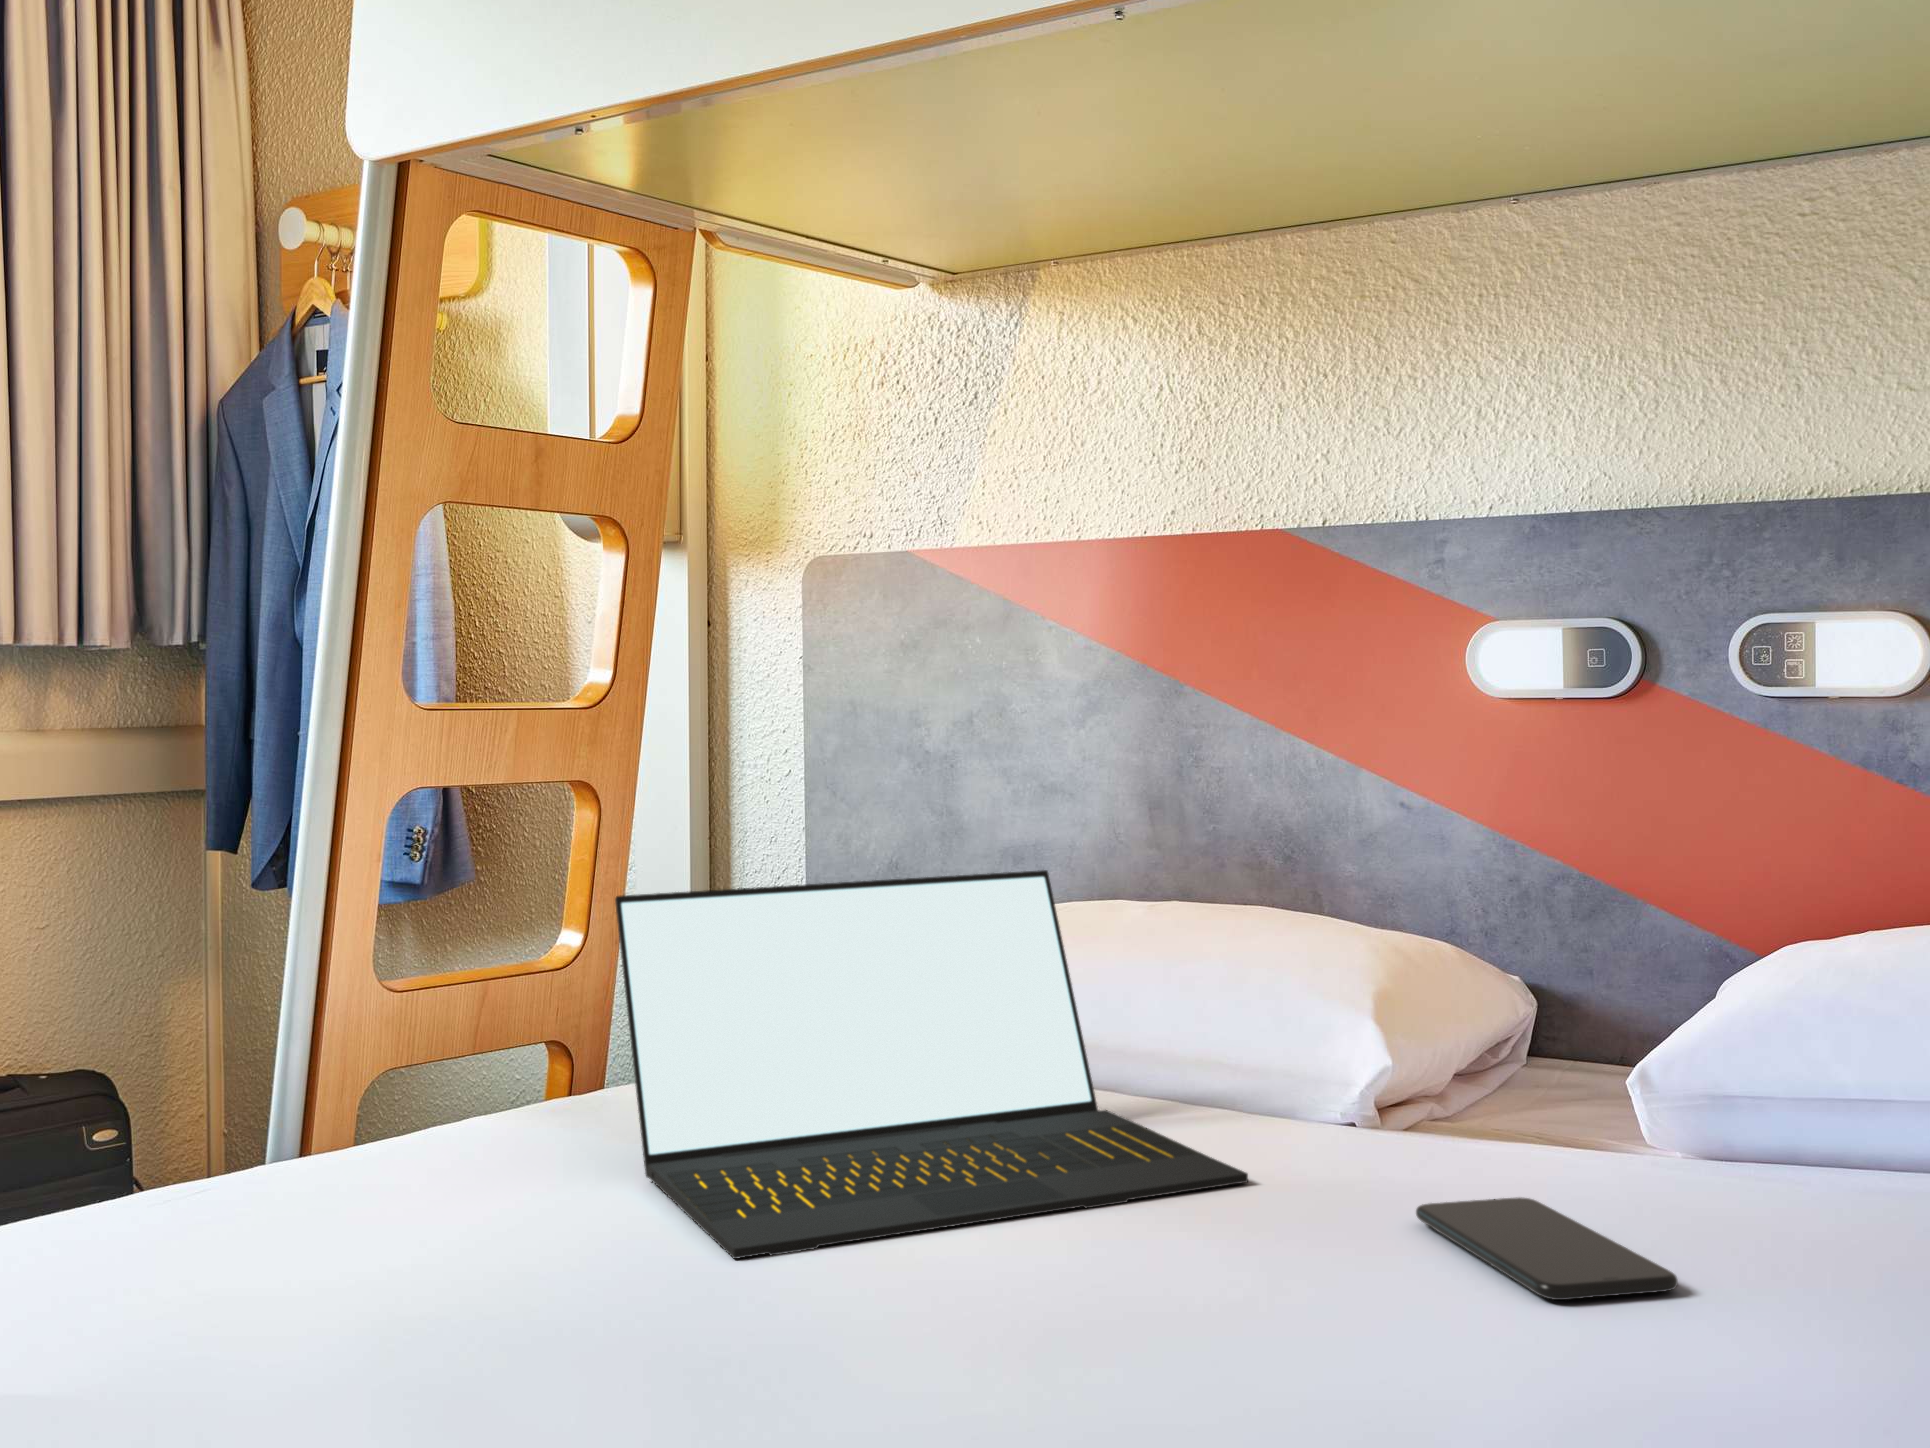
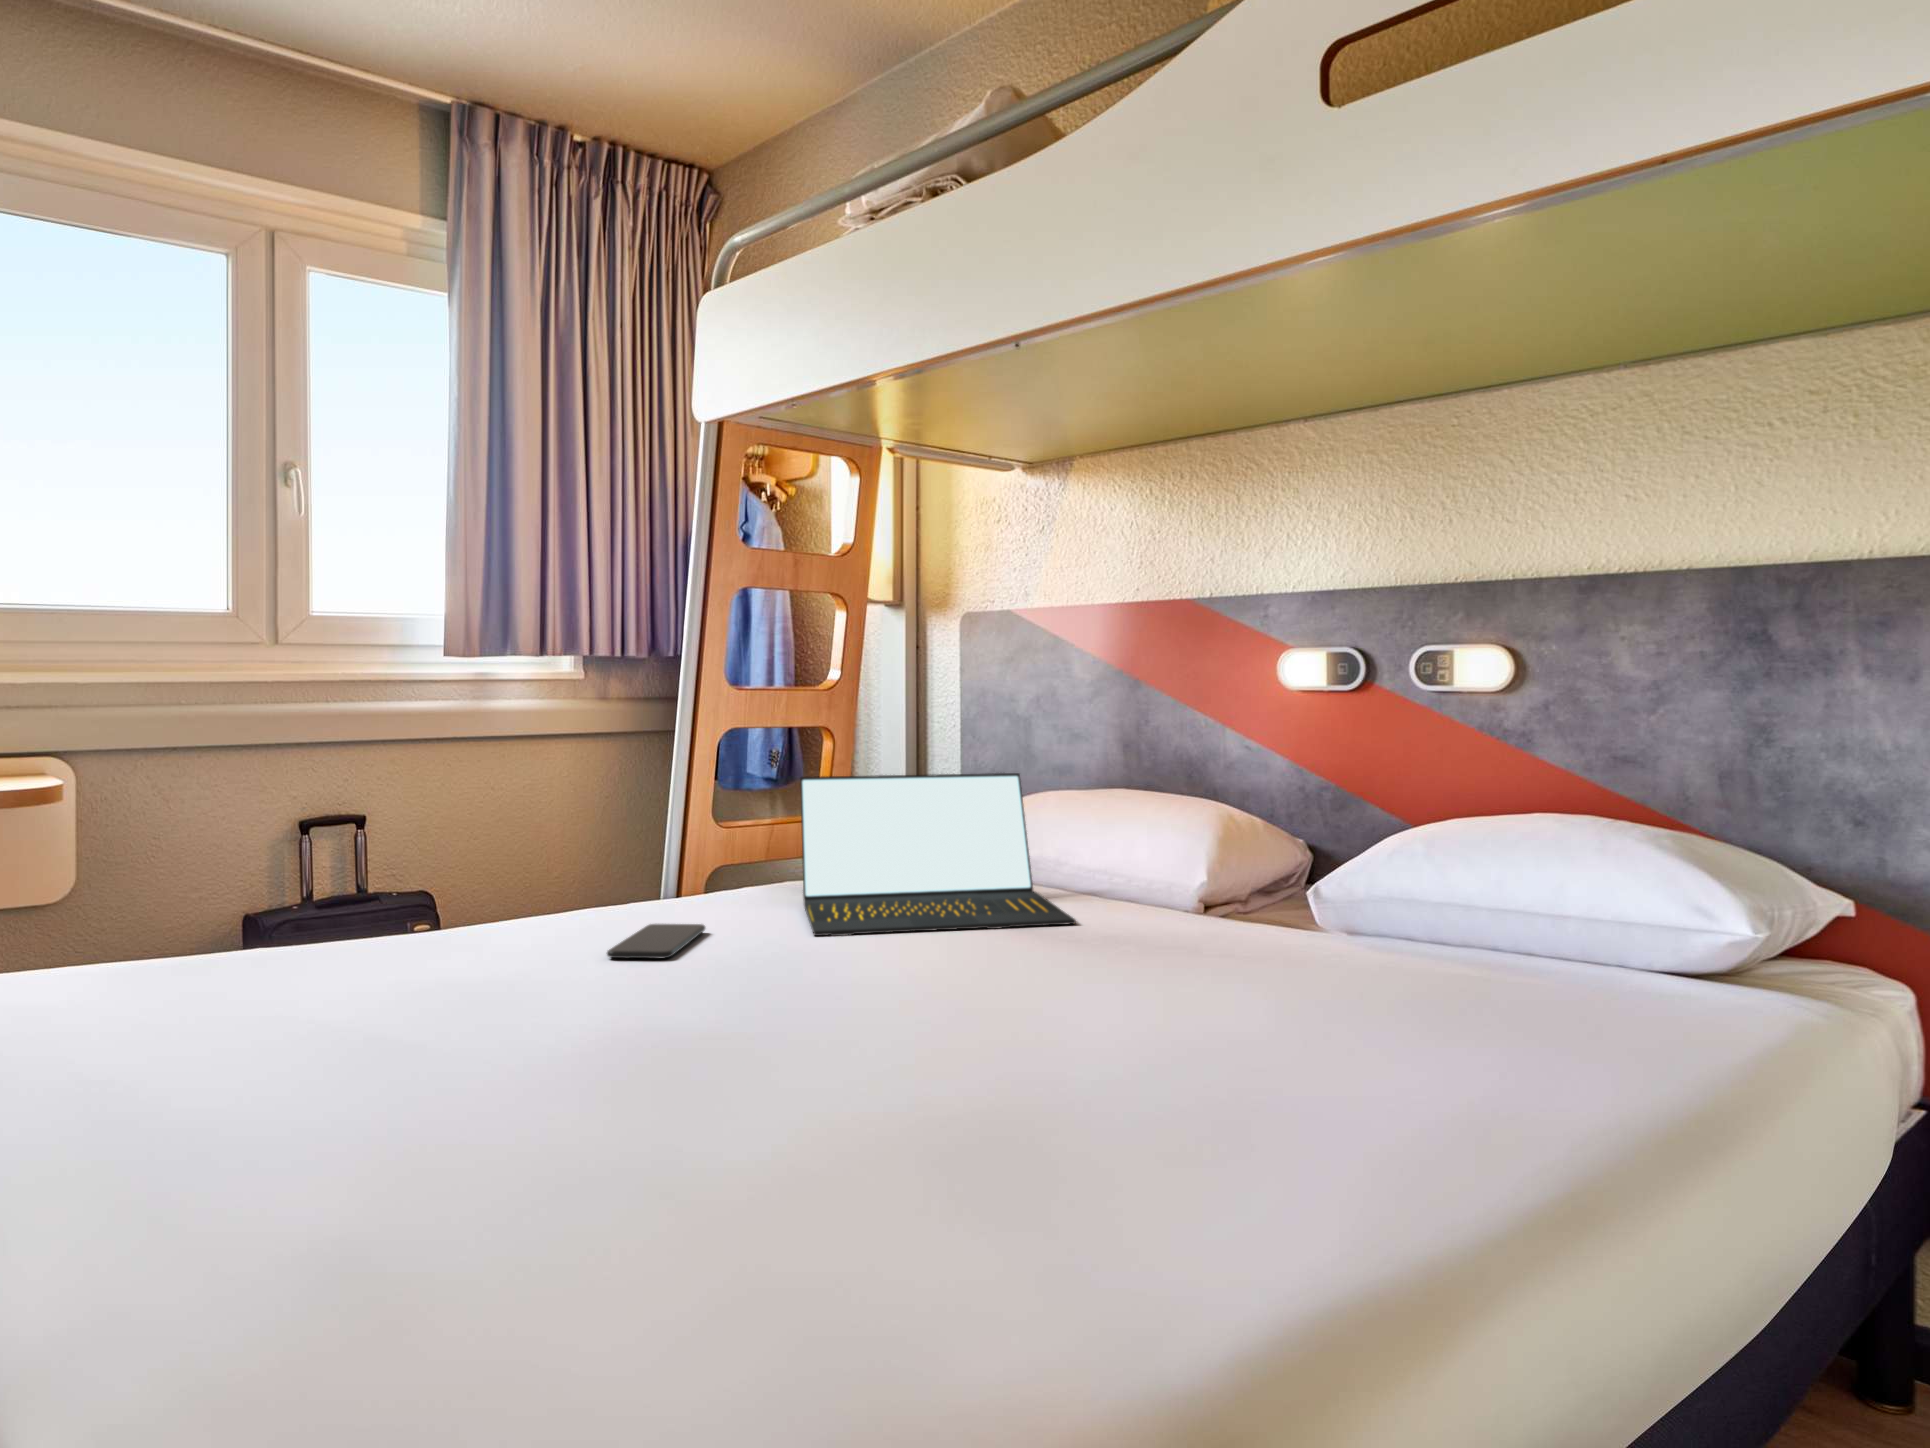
smartphone: present [1416,1197,1678,1300] -> present [607,924,705,959]

